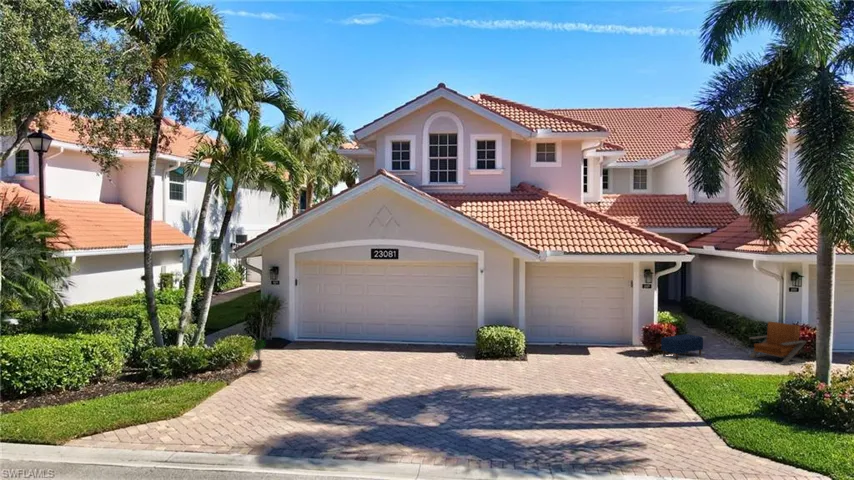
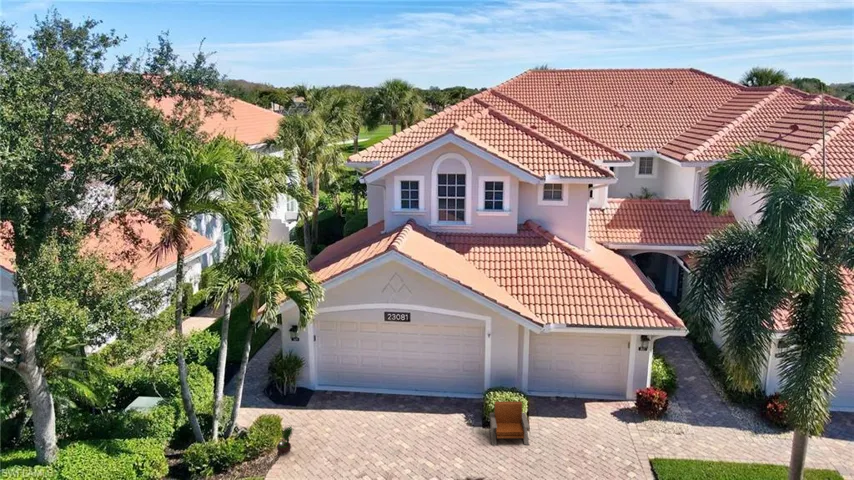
lounge chair: present [749,322,806,365] -> present [489,401,529,445]
bench: present [661,334,703,359] -> none [652,399,691,429]

